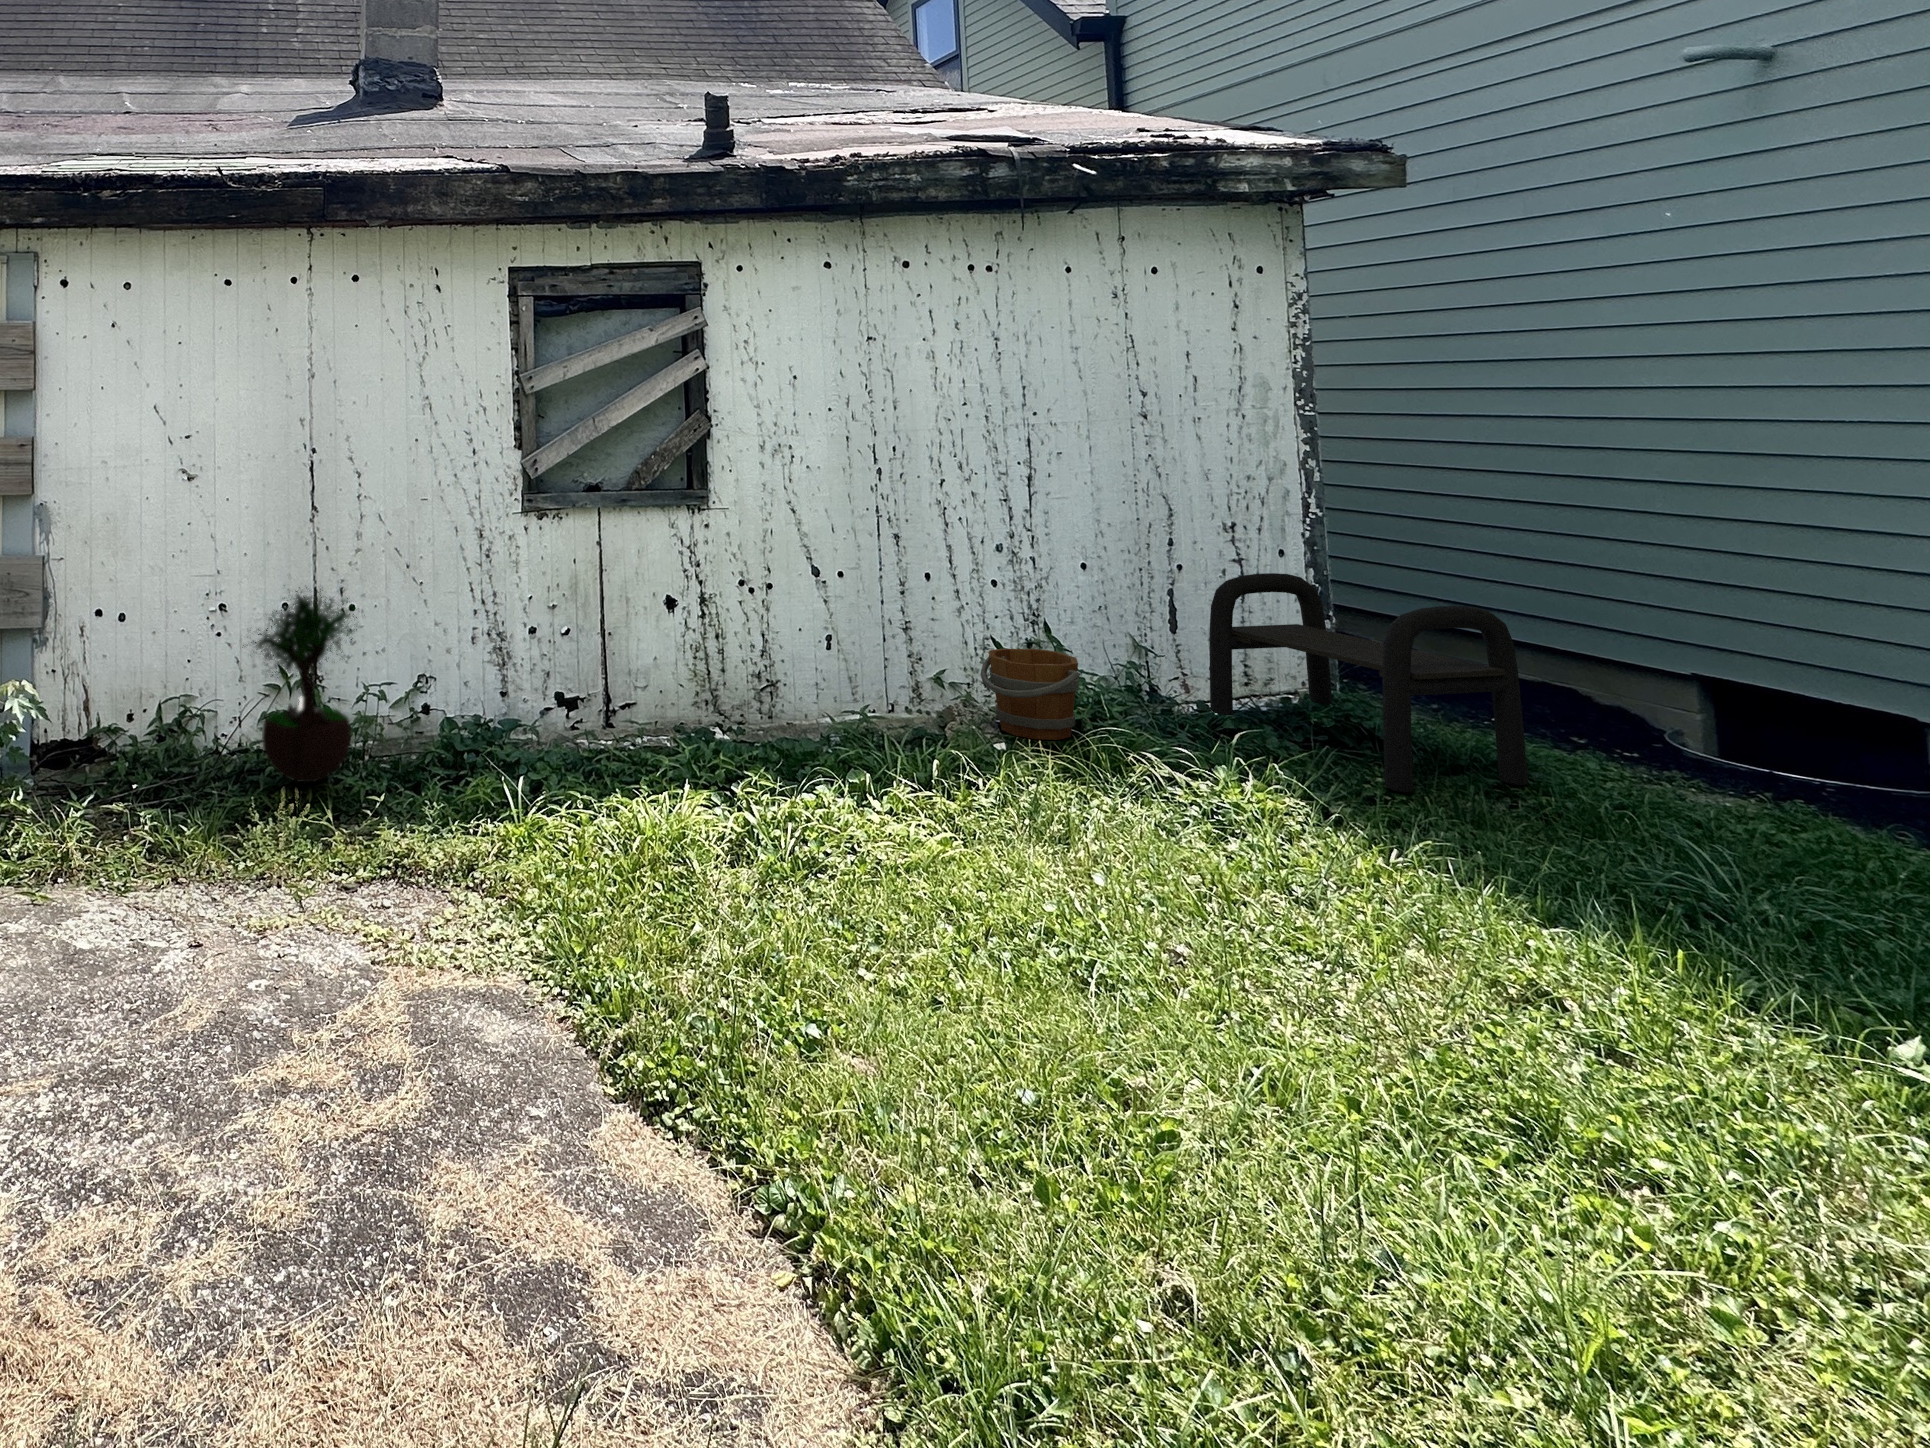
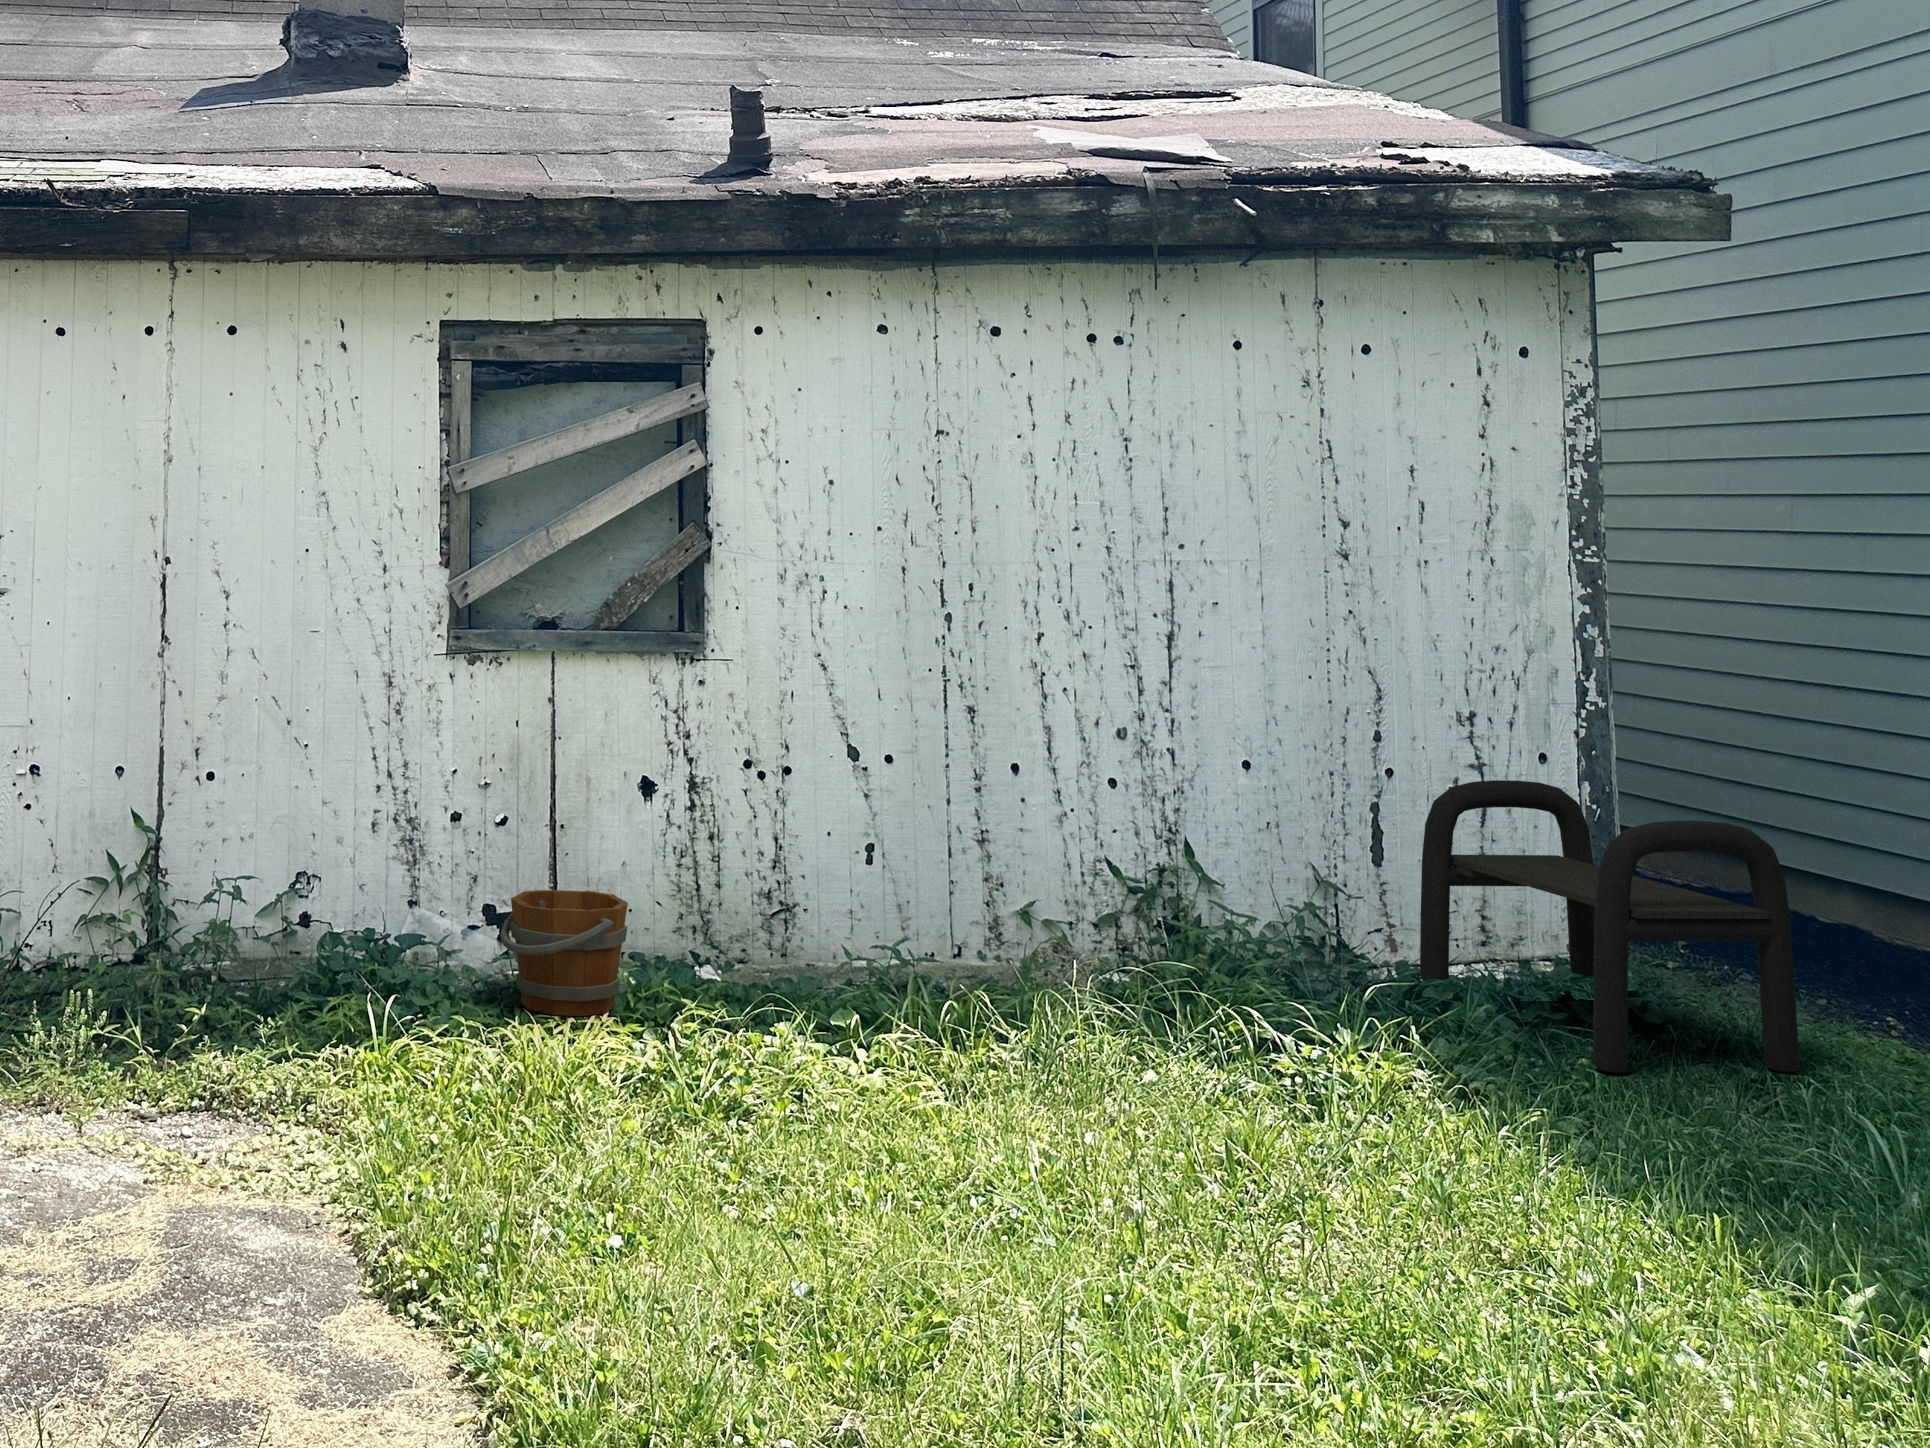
potted tree: present [242,587,357,782] -> none [48,723,214,1005]
bucket: present [980,649,1080,740] -> present [500,890,628,1016]

